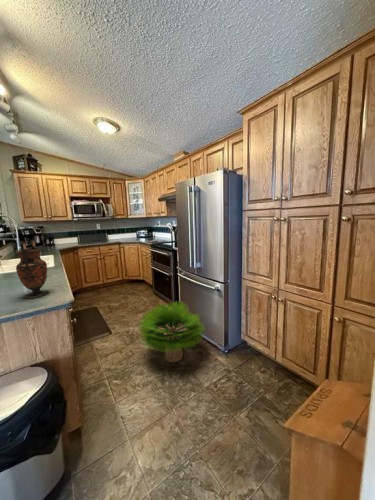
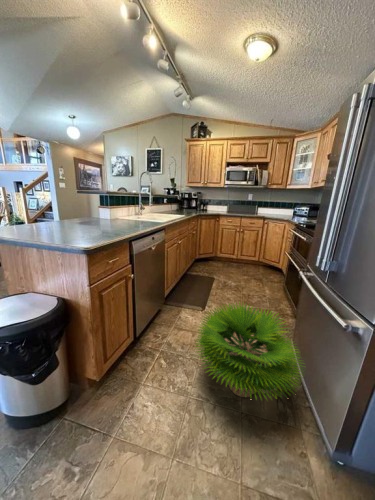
vase: present [16,240,49,298] -> none [75,177,106,238]

